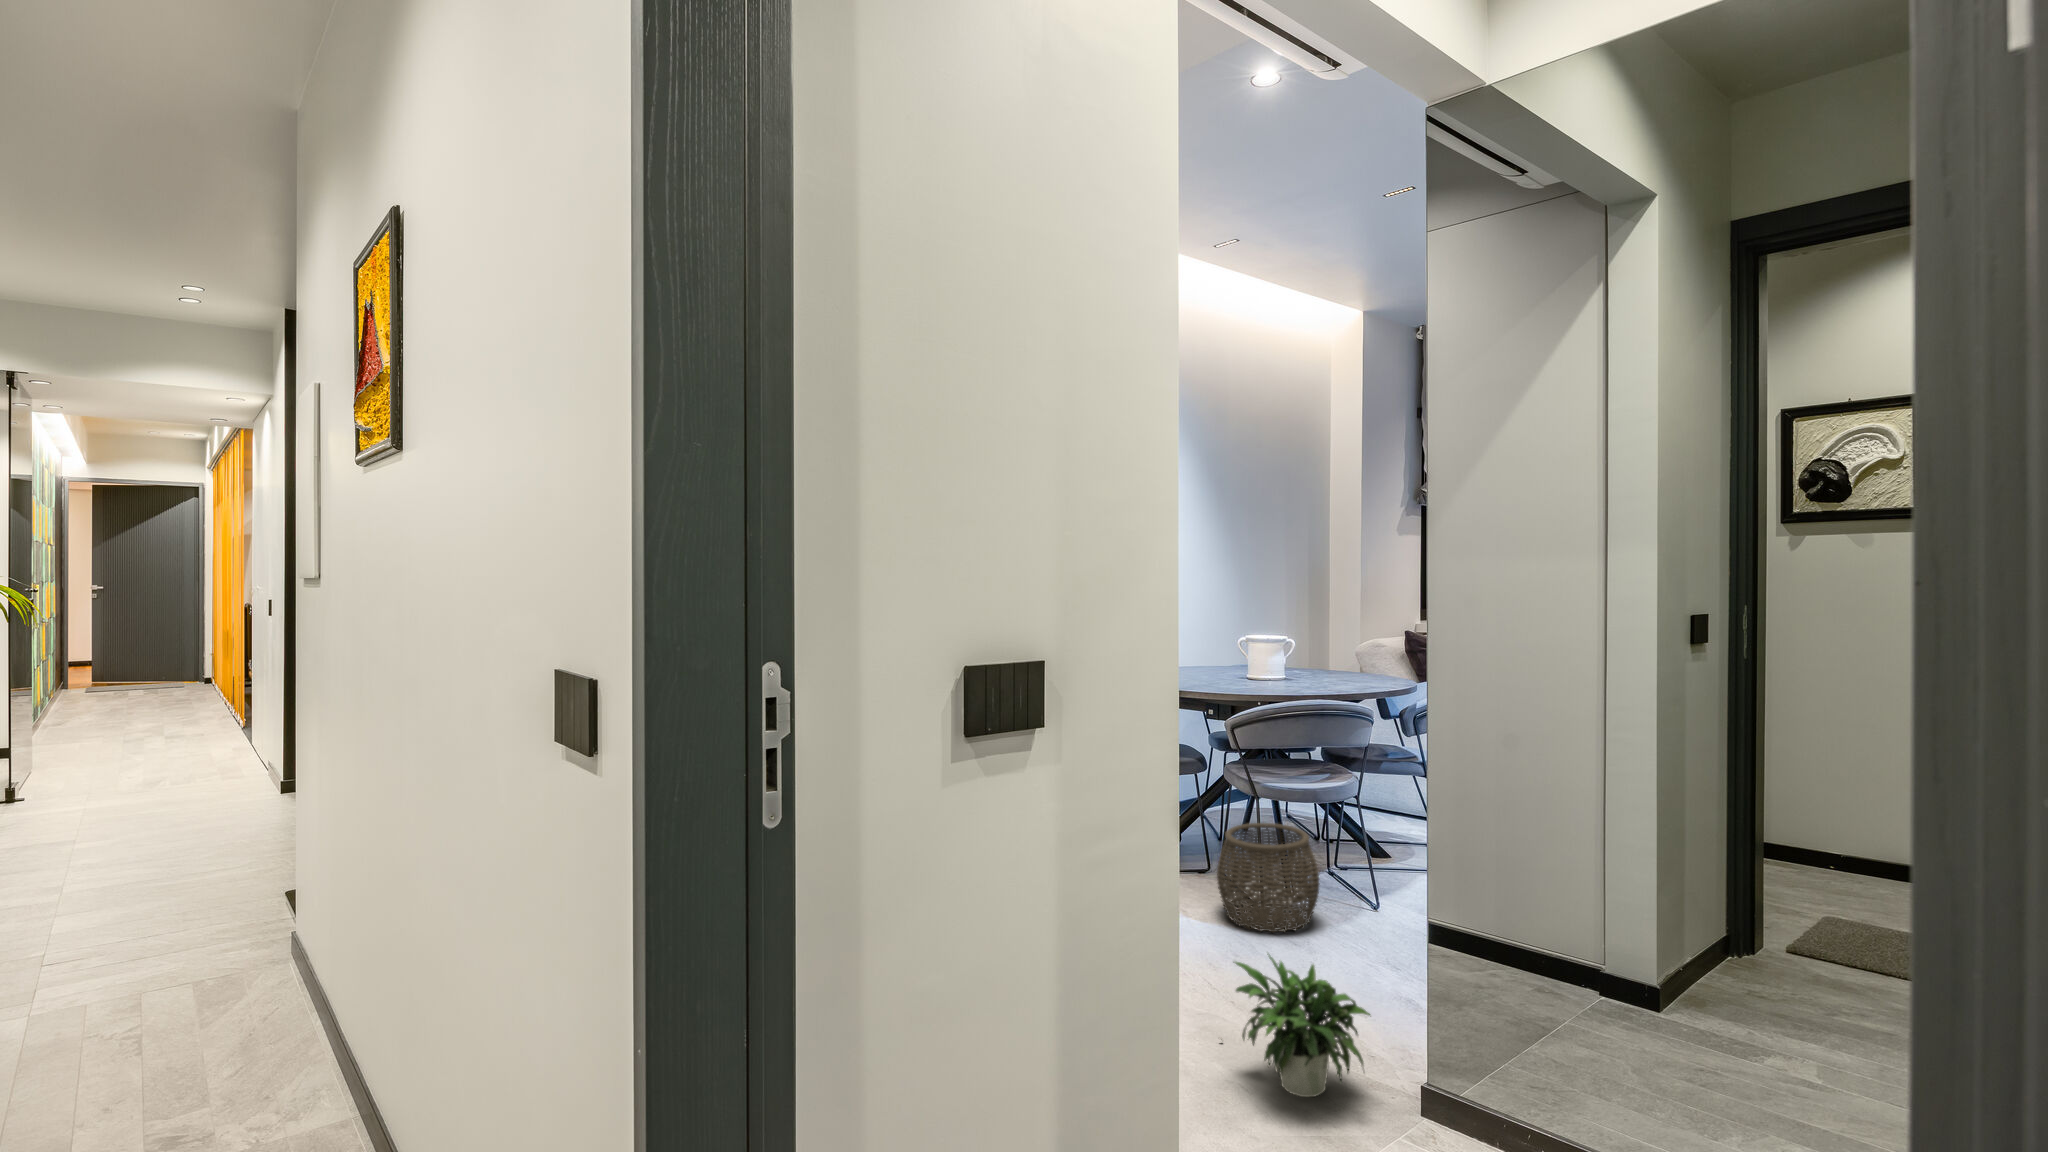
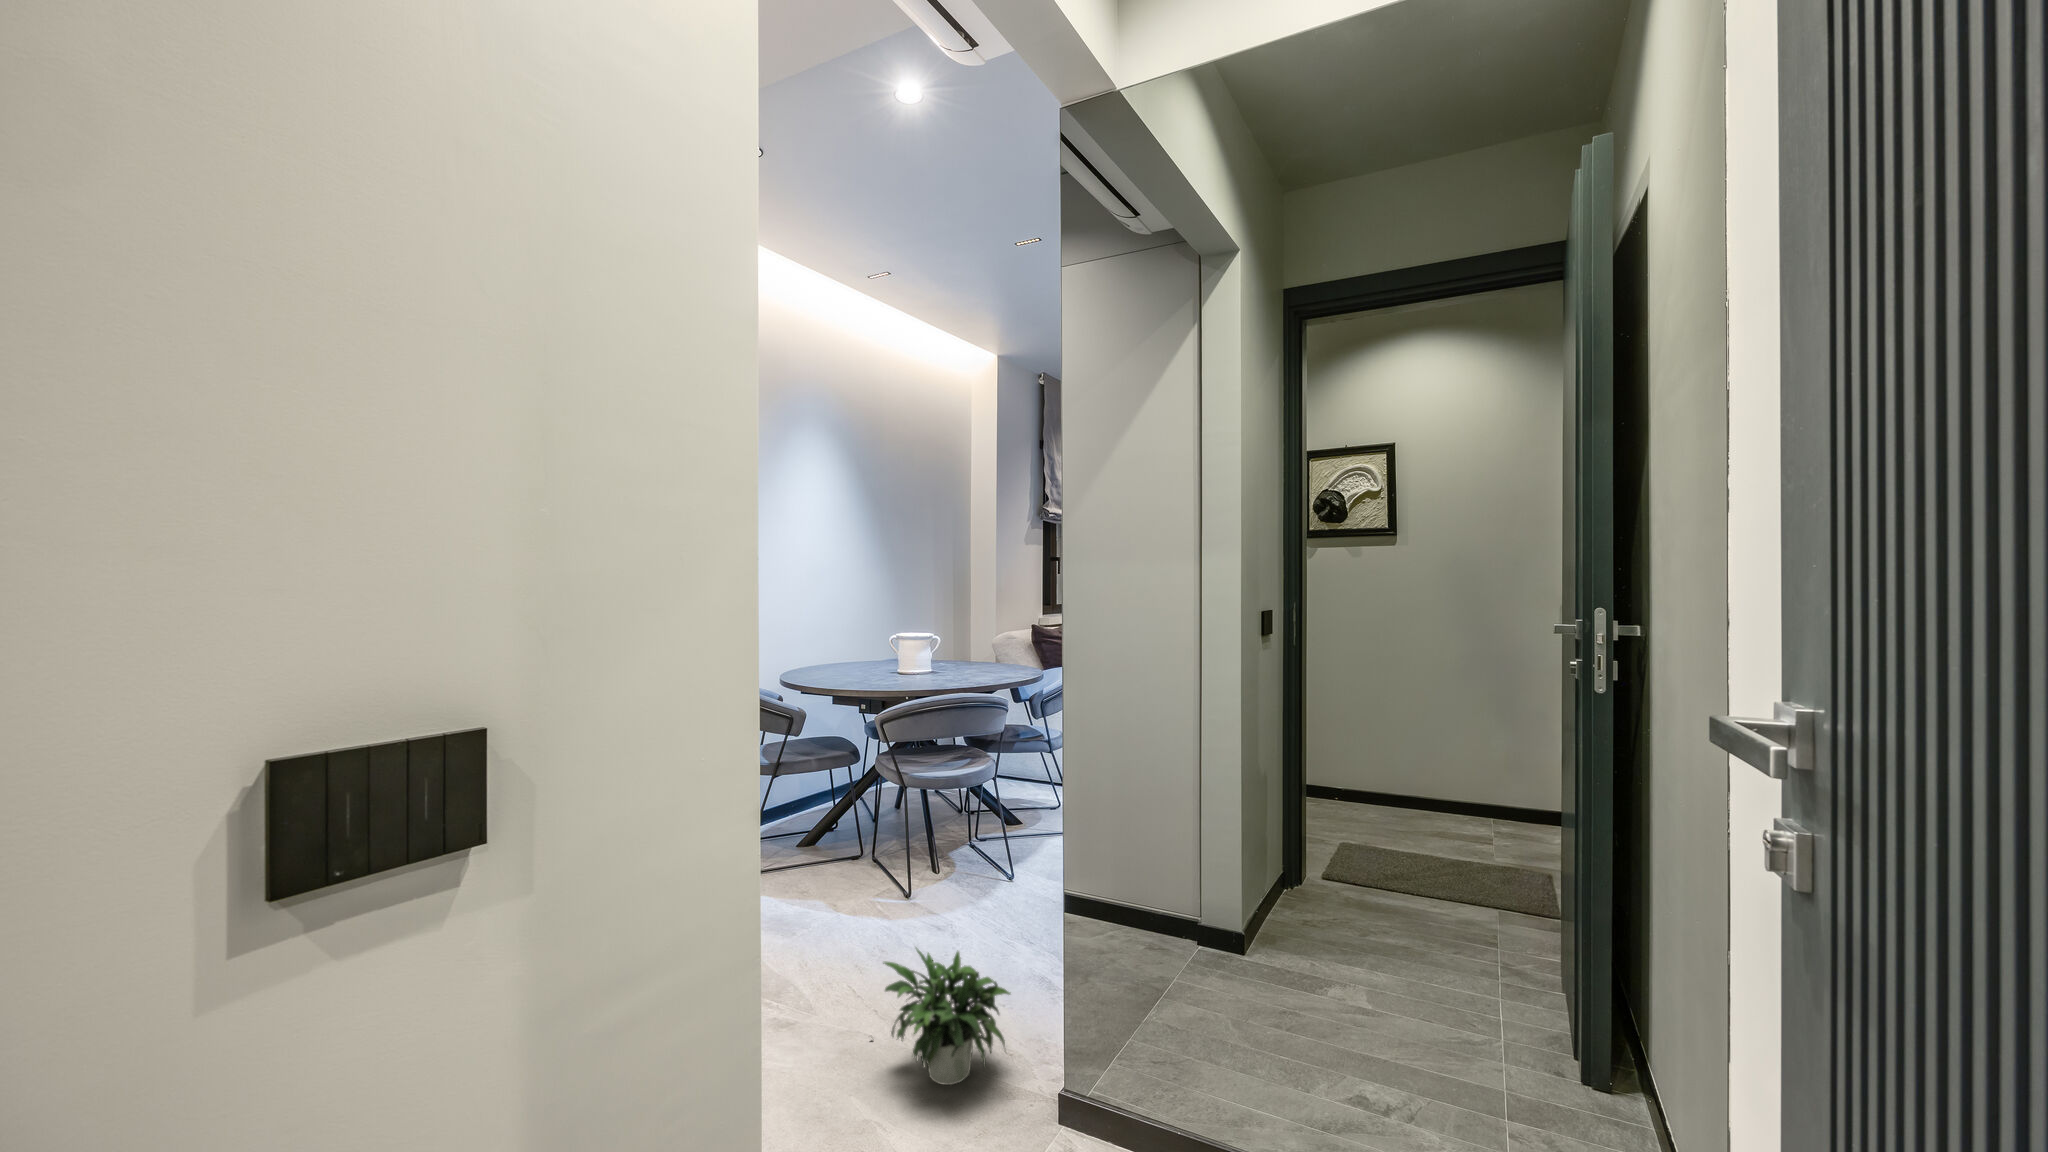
woven basket: present [1217,823,1320,932] -> none [869,809,963,914]

